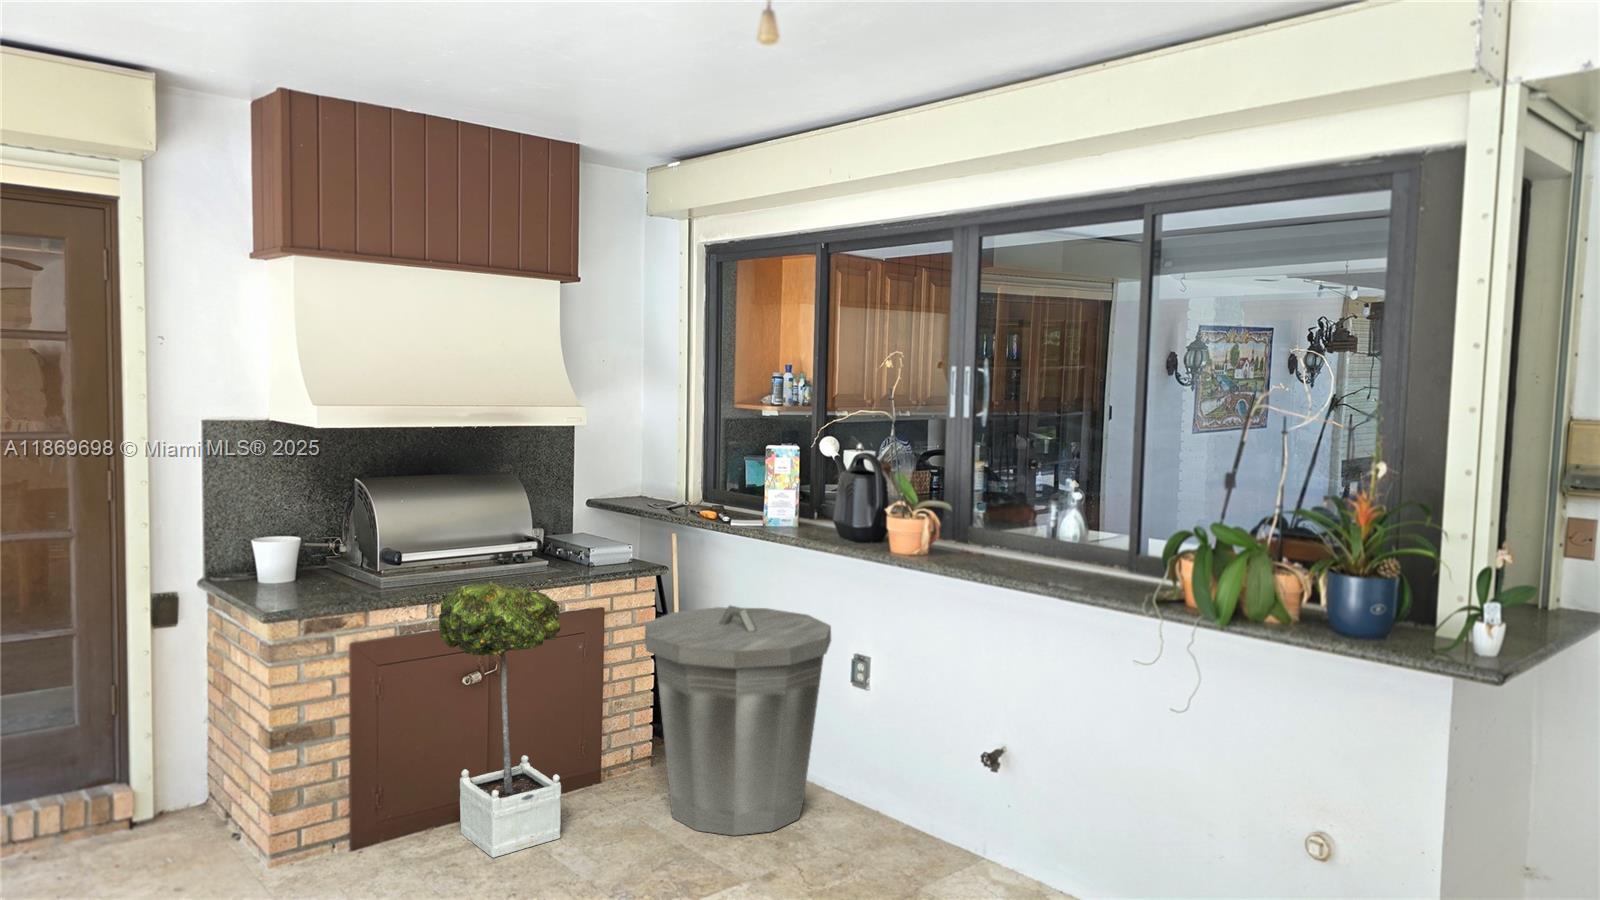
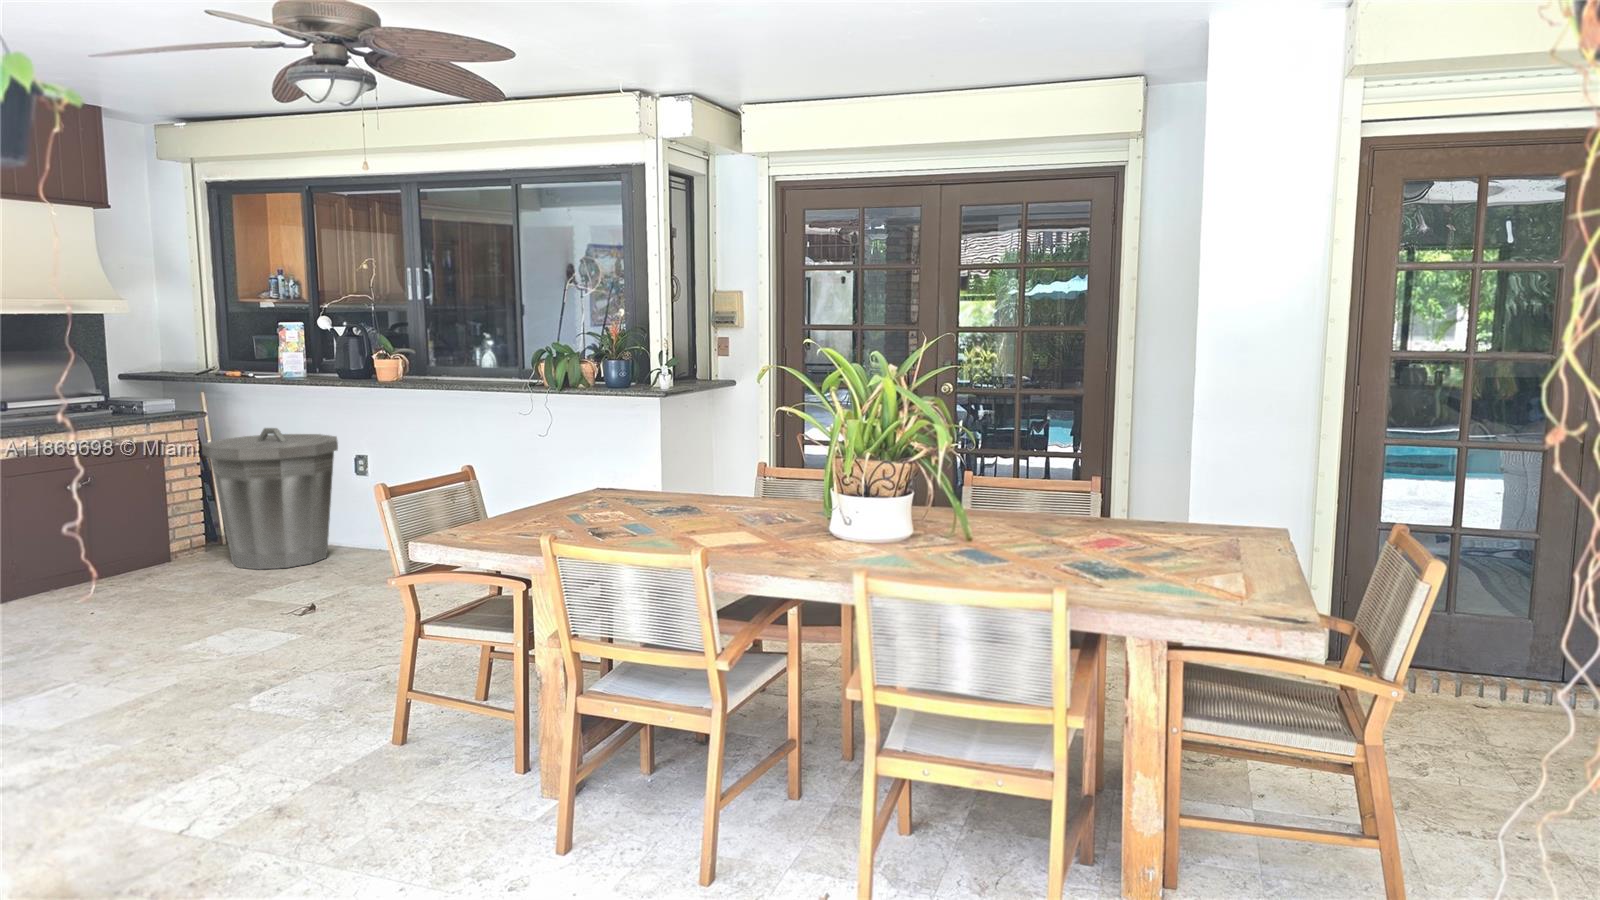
potted tree: present [439,581,561,857] -> none [51,412,161,595]

